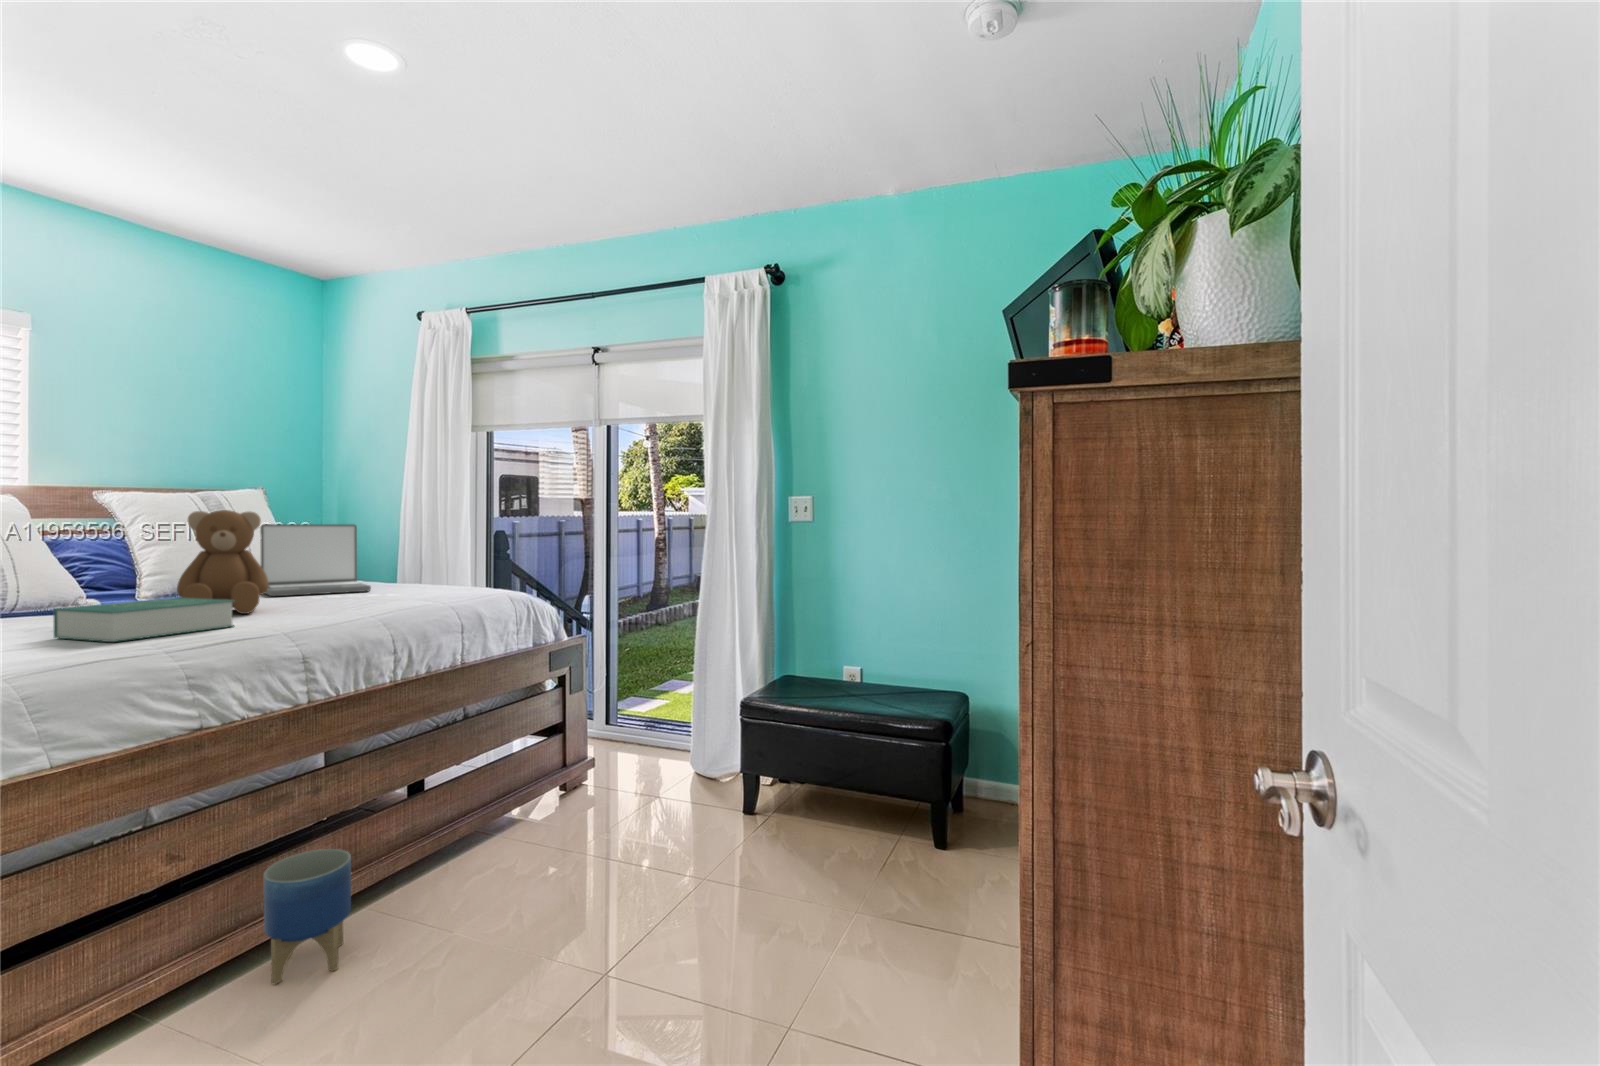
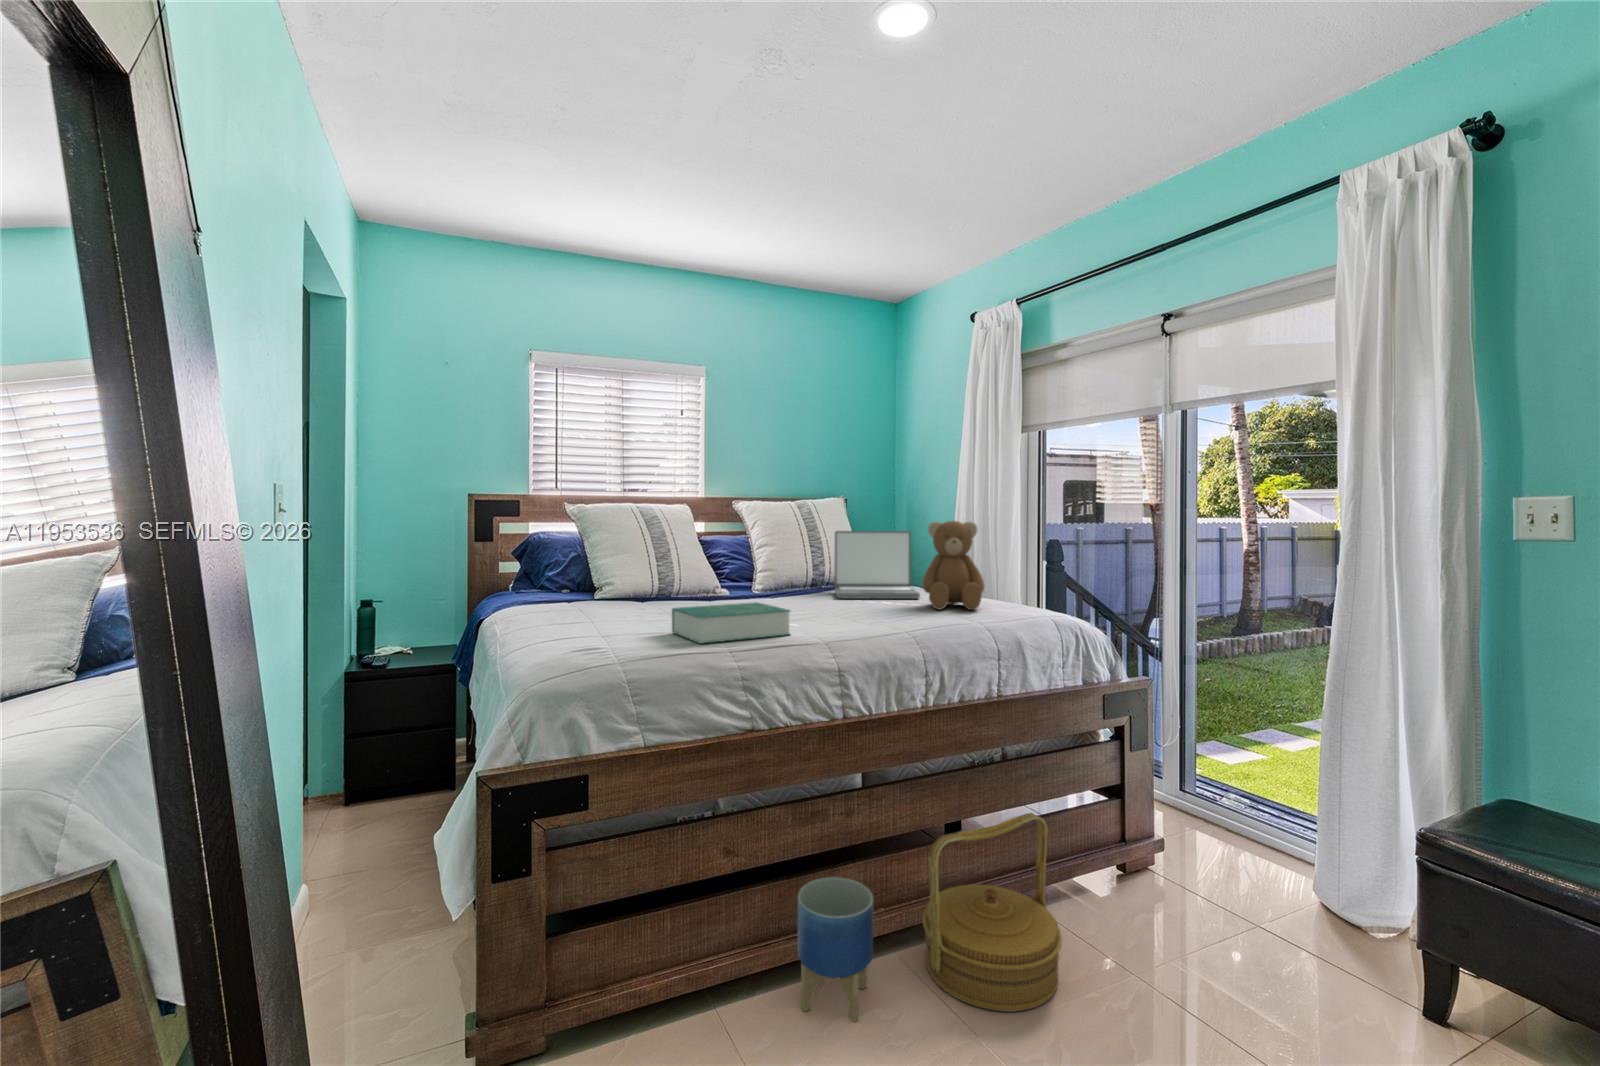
teddy bear: present [177,510,269,614] -> present [923,521,984,610]
woven basket: none [397,753,524,920] -> present [923,813,1062,1012]

